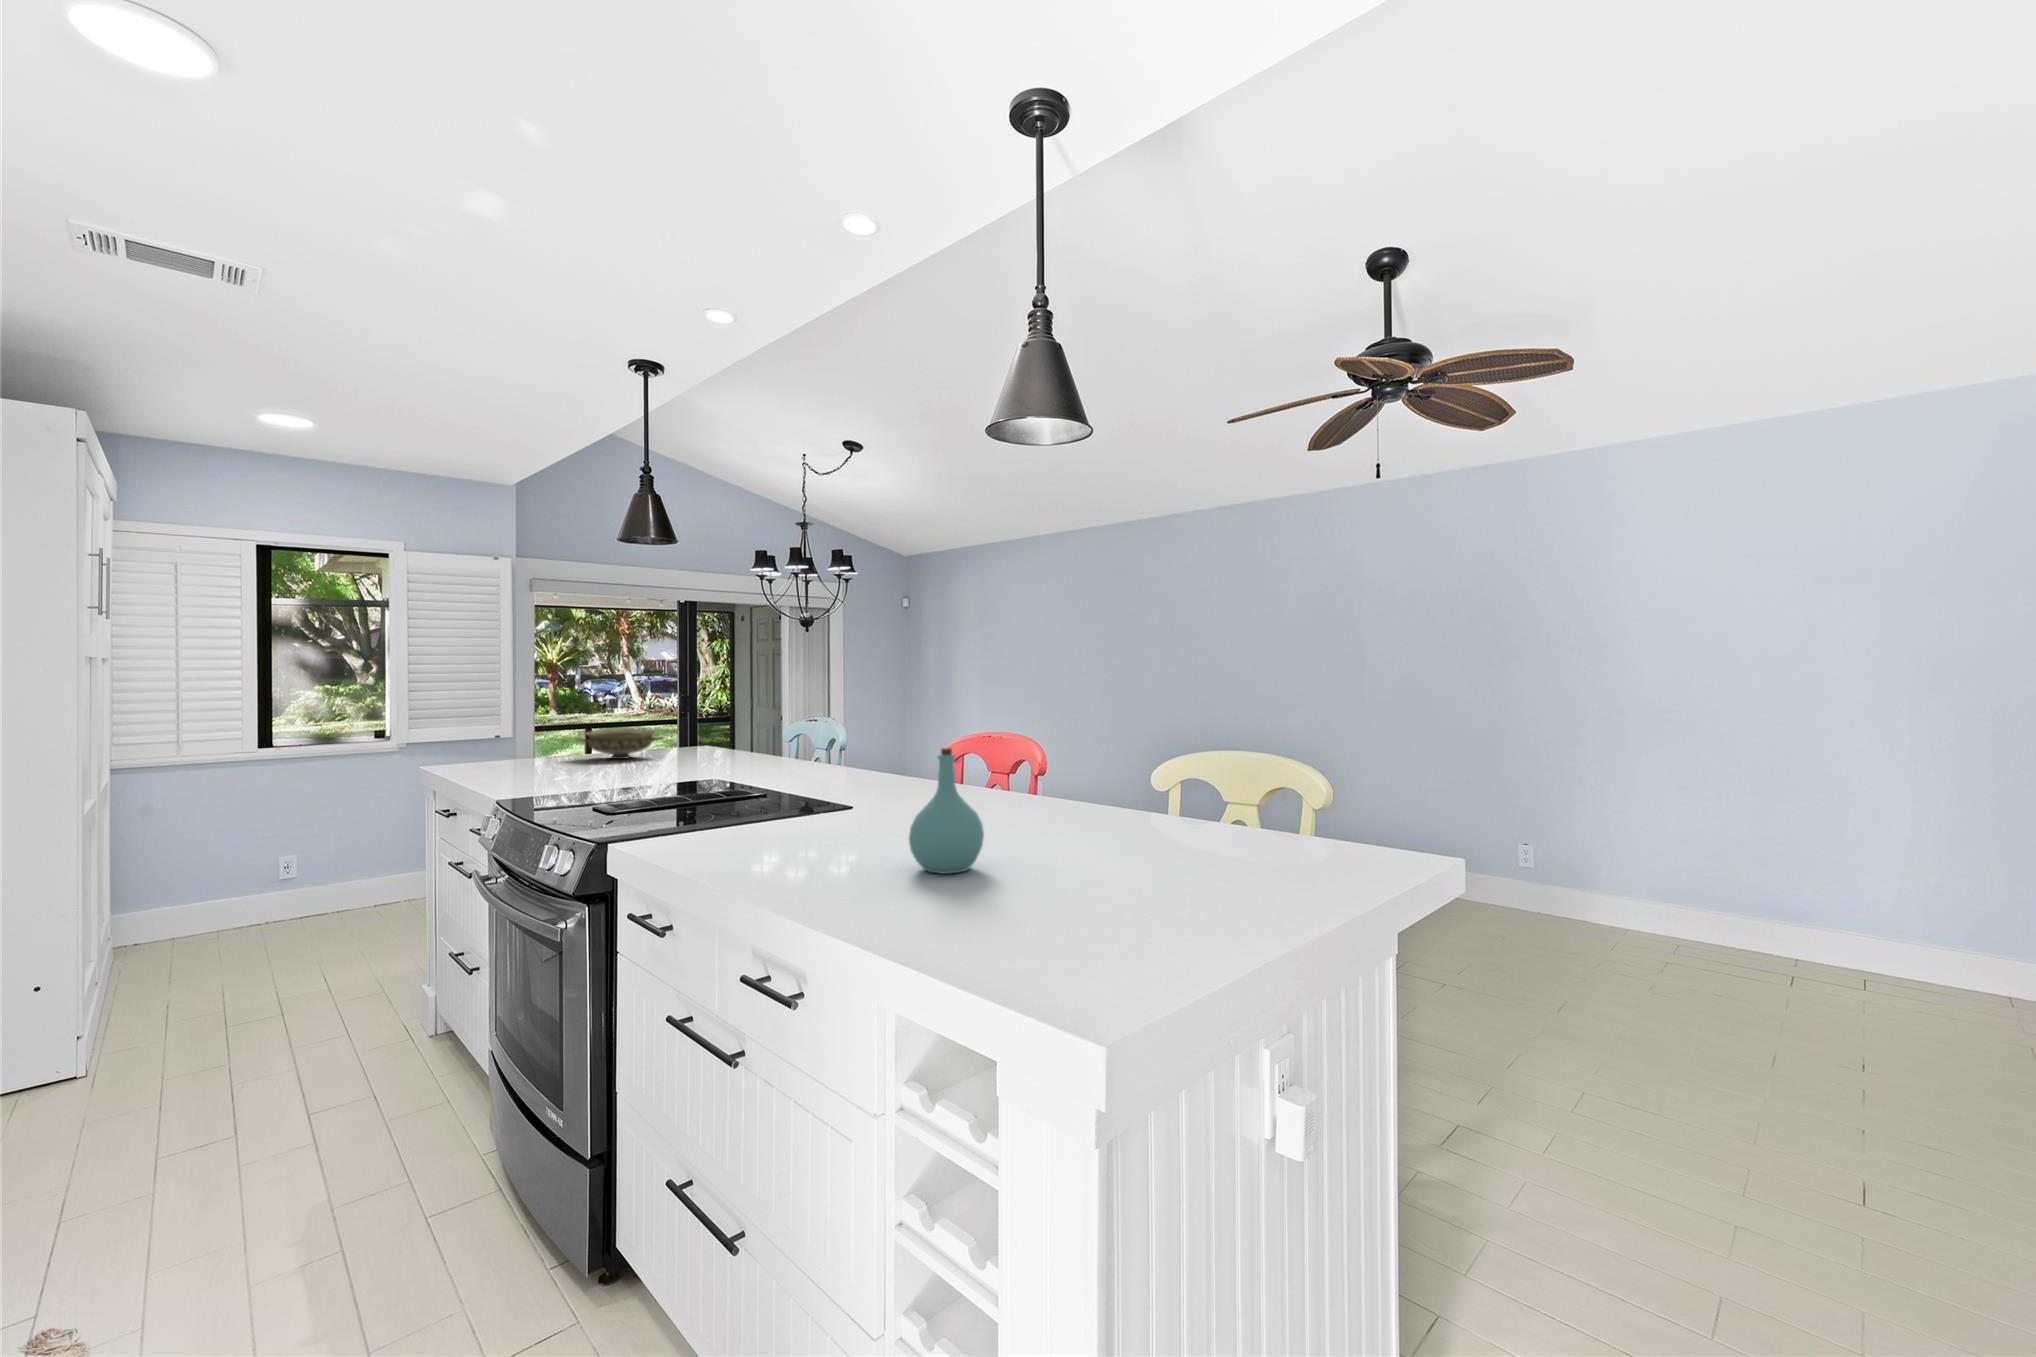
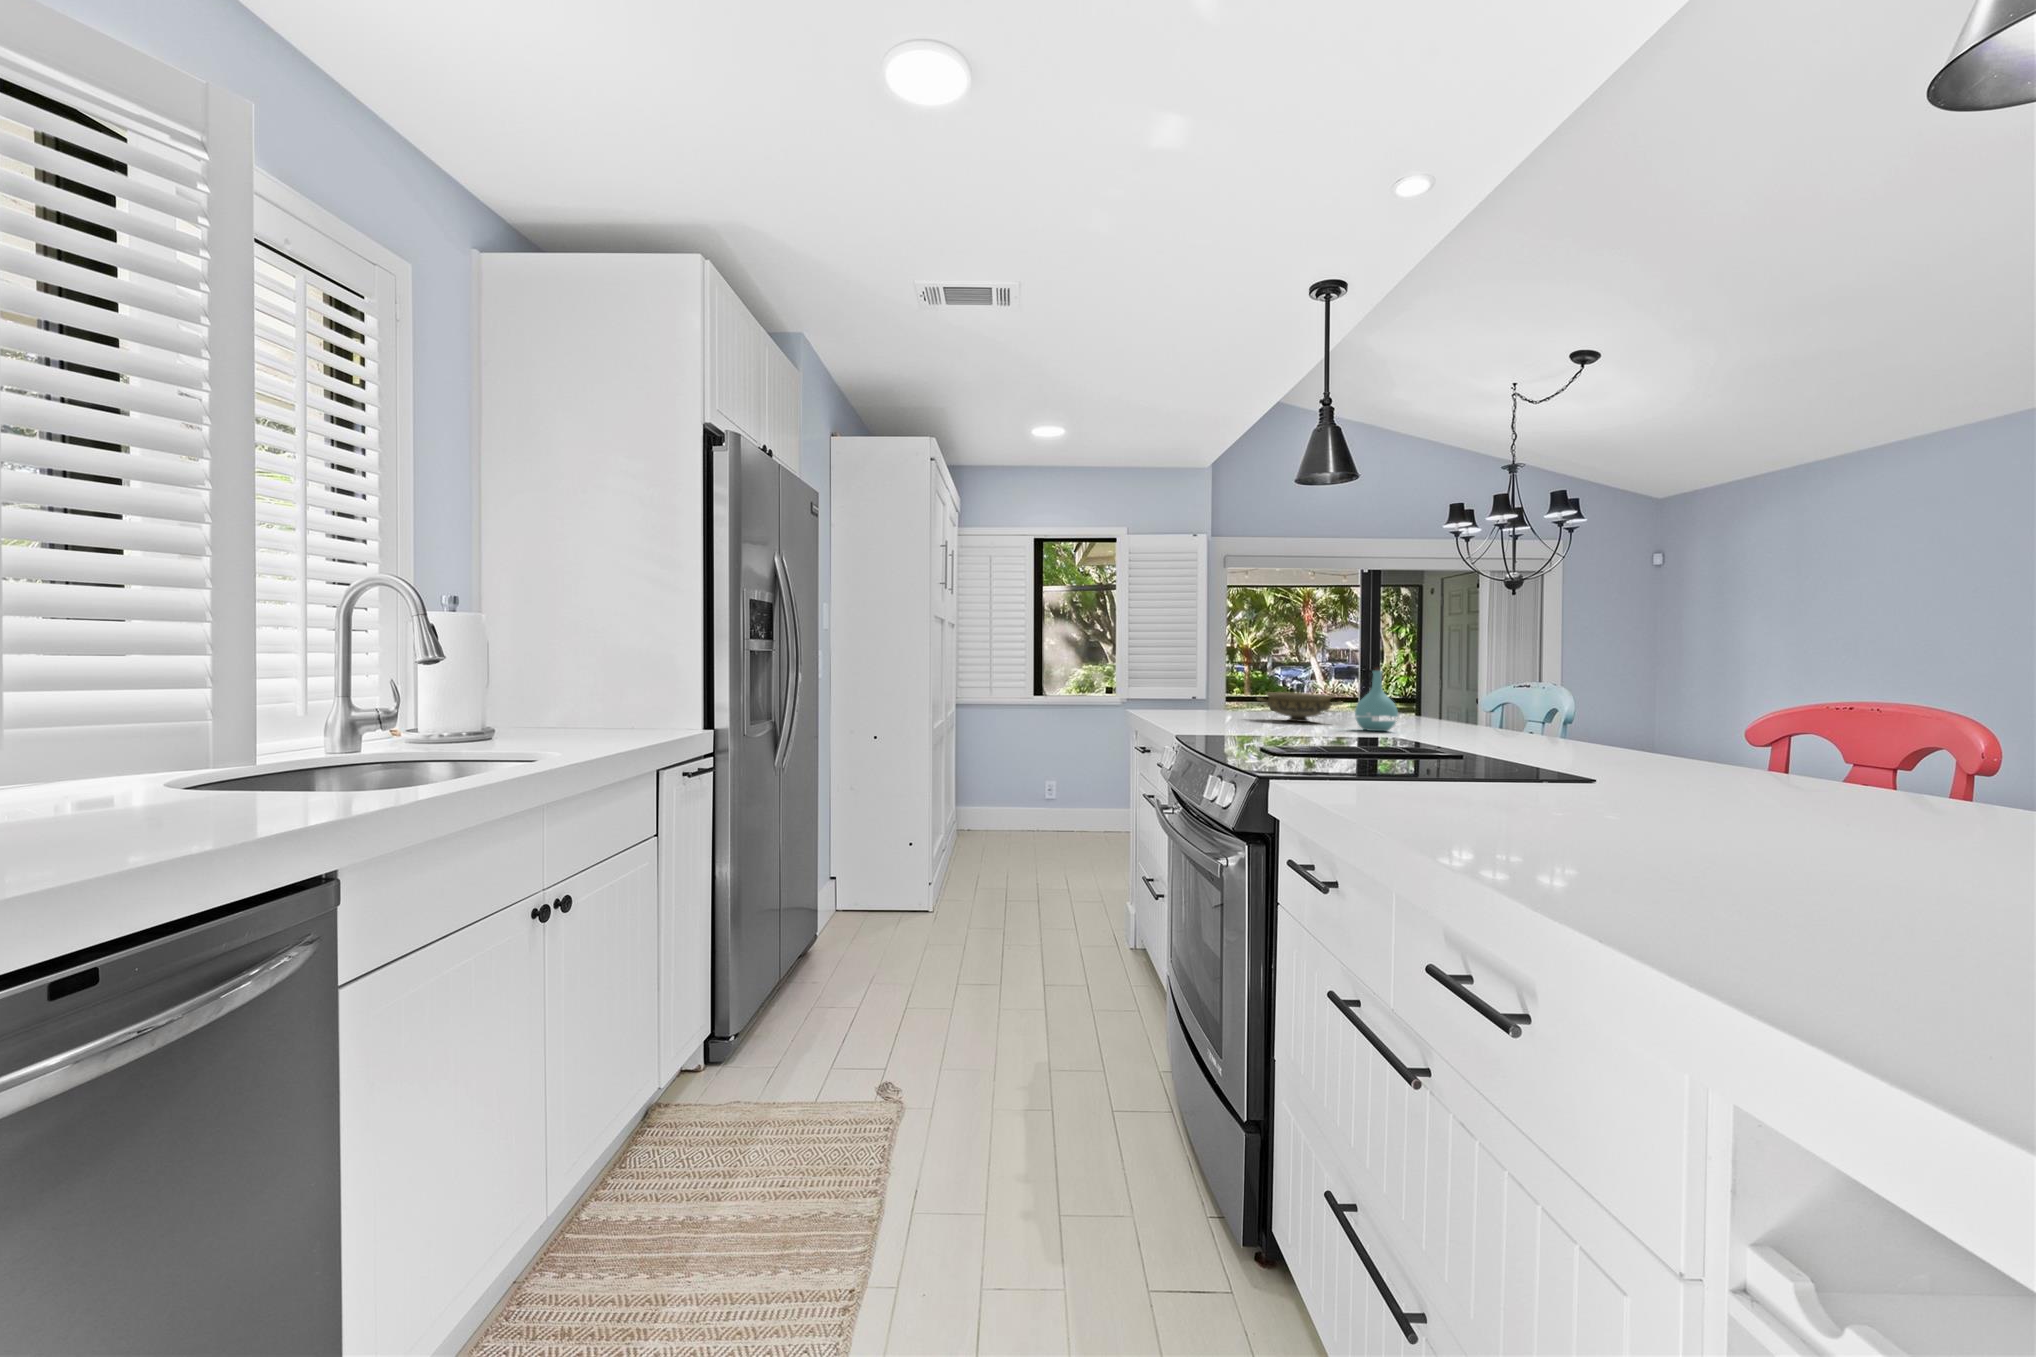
bottle: present [909,748,984,874] -> present [1355,667,1398,731]

